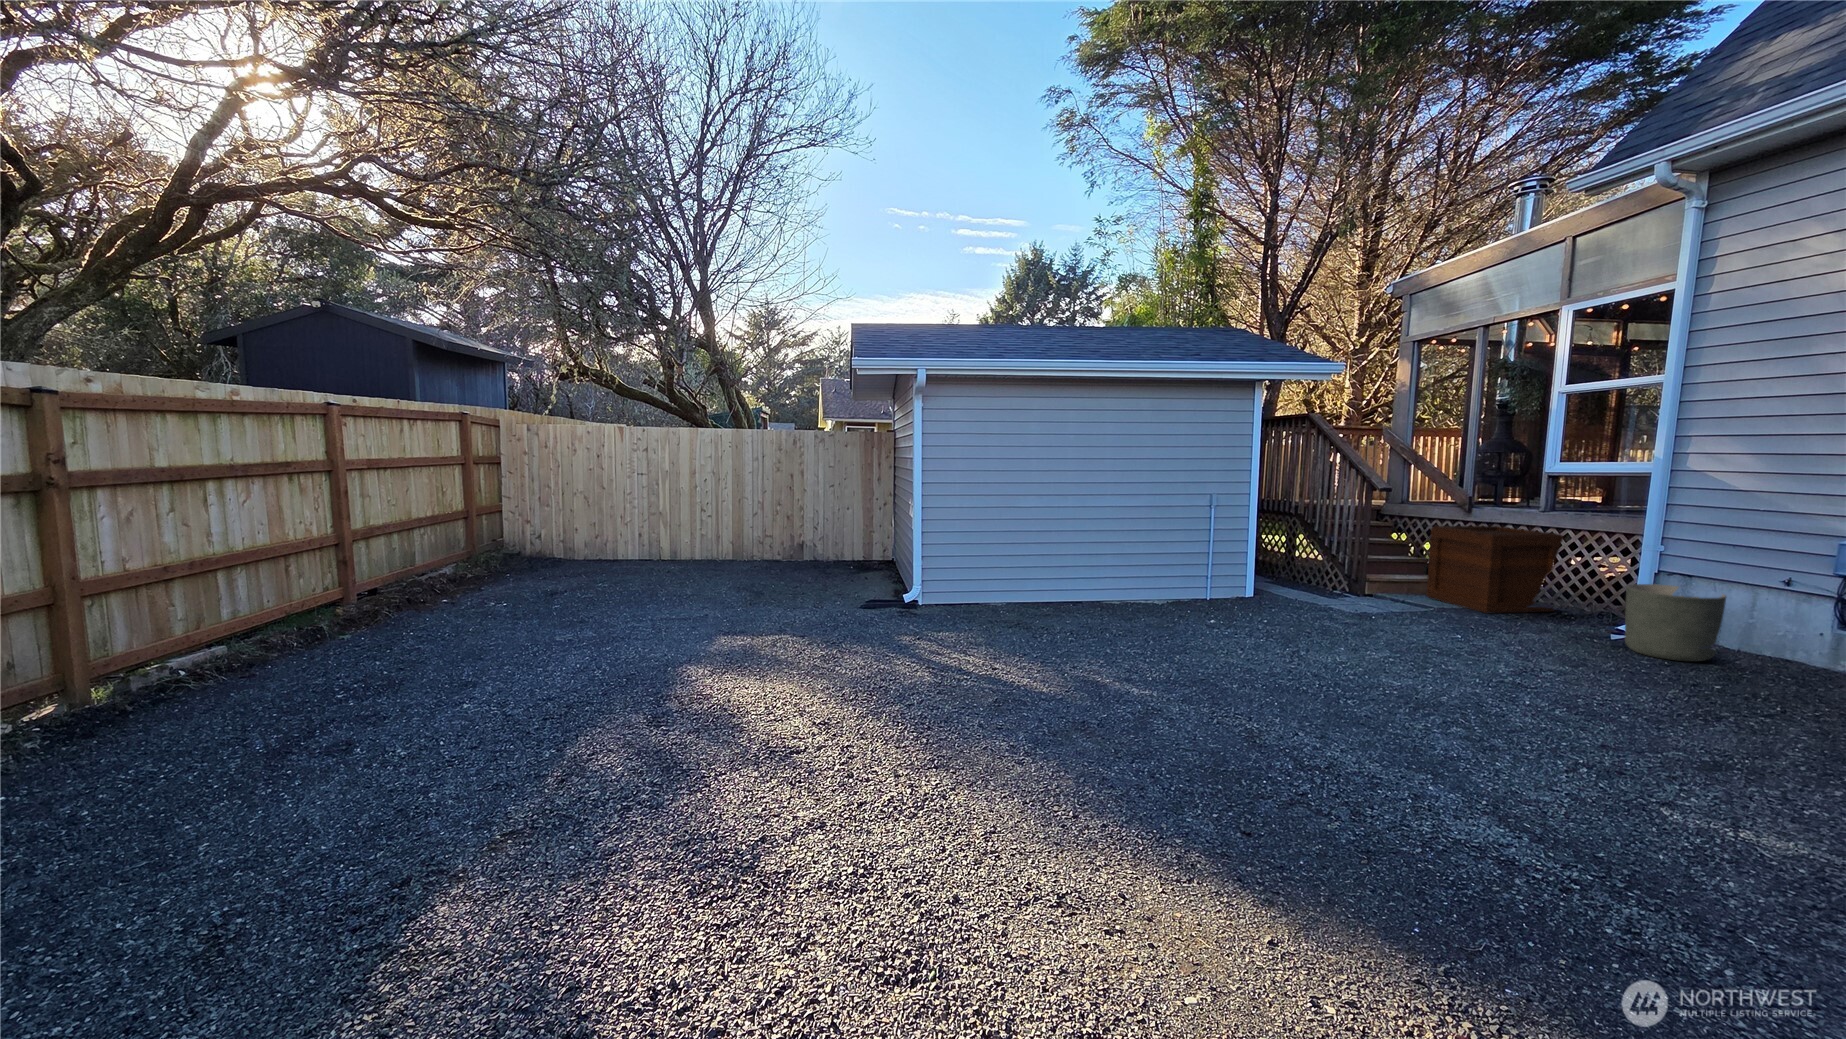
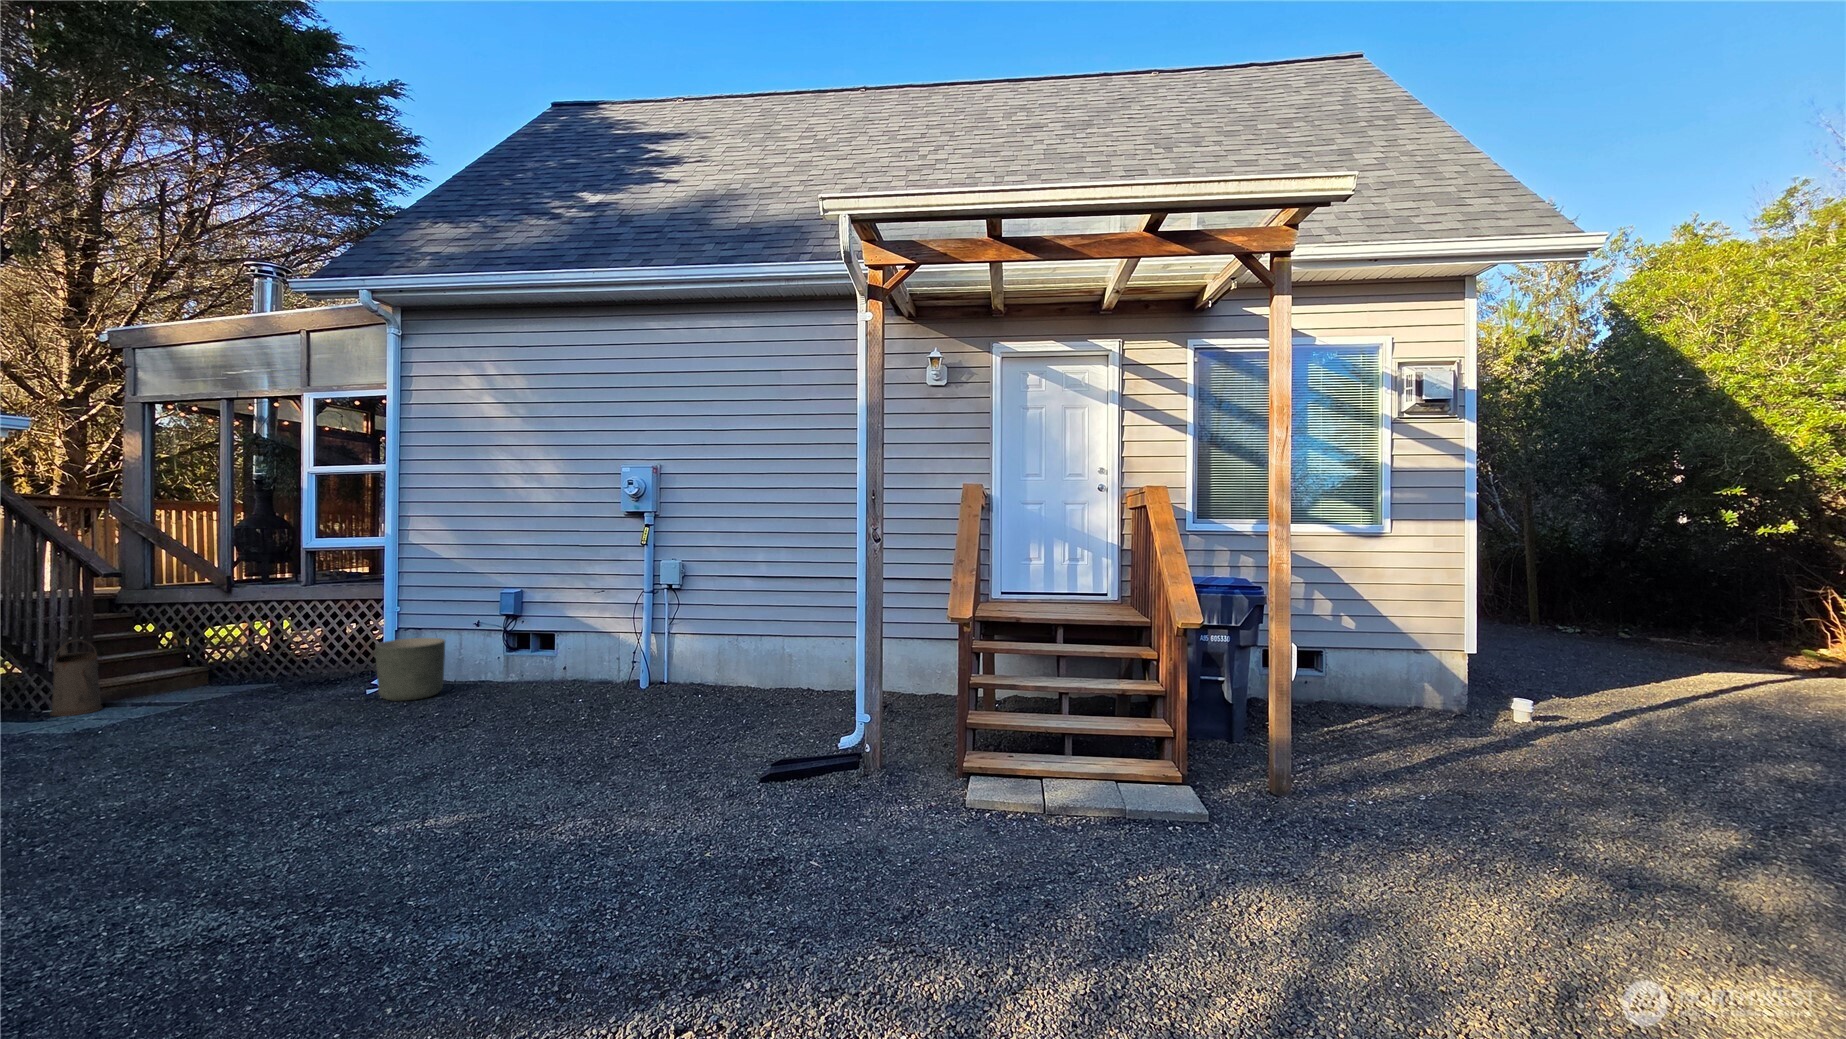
wooden crate: present [1426,526,1564,613] -> none [185,604,325,695]
watering can: none [1331,538,1365,599] -> present [50,643,103,716]

